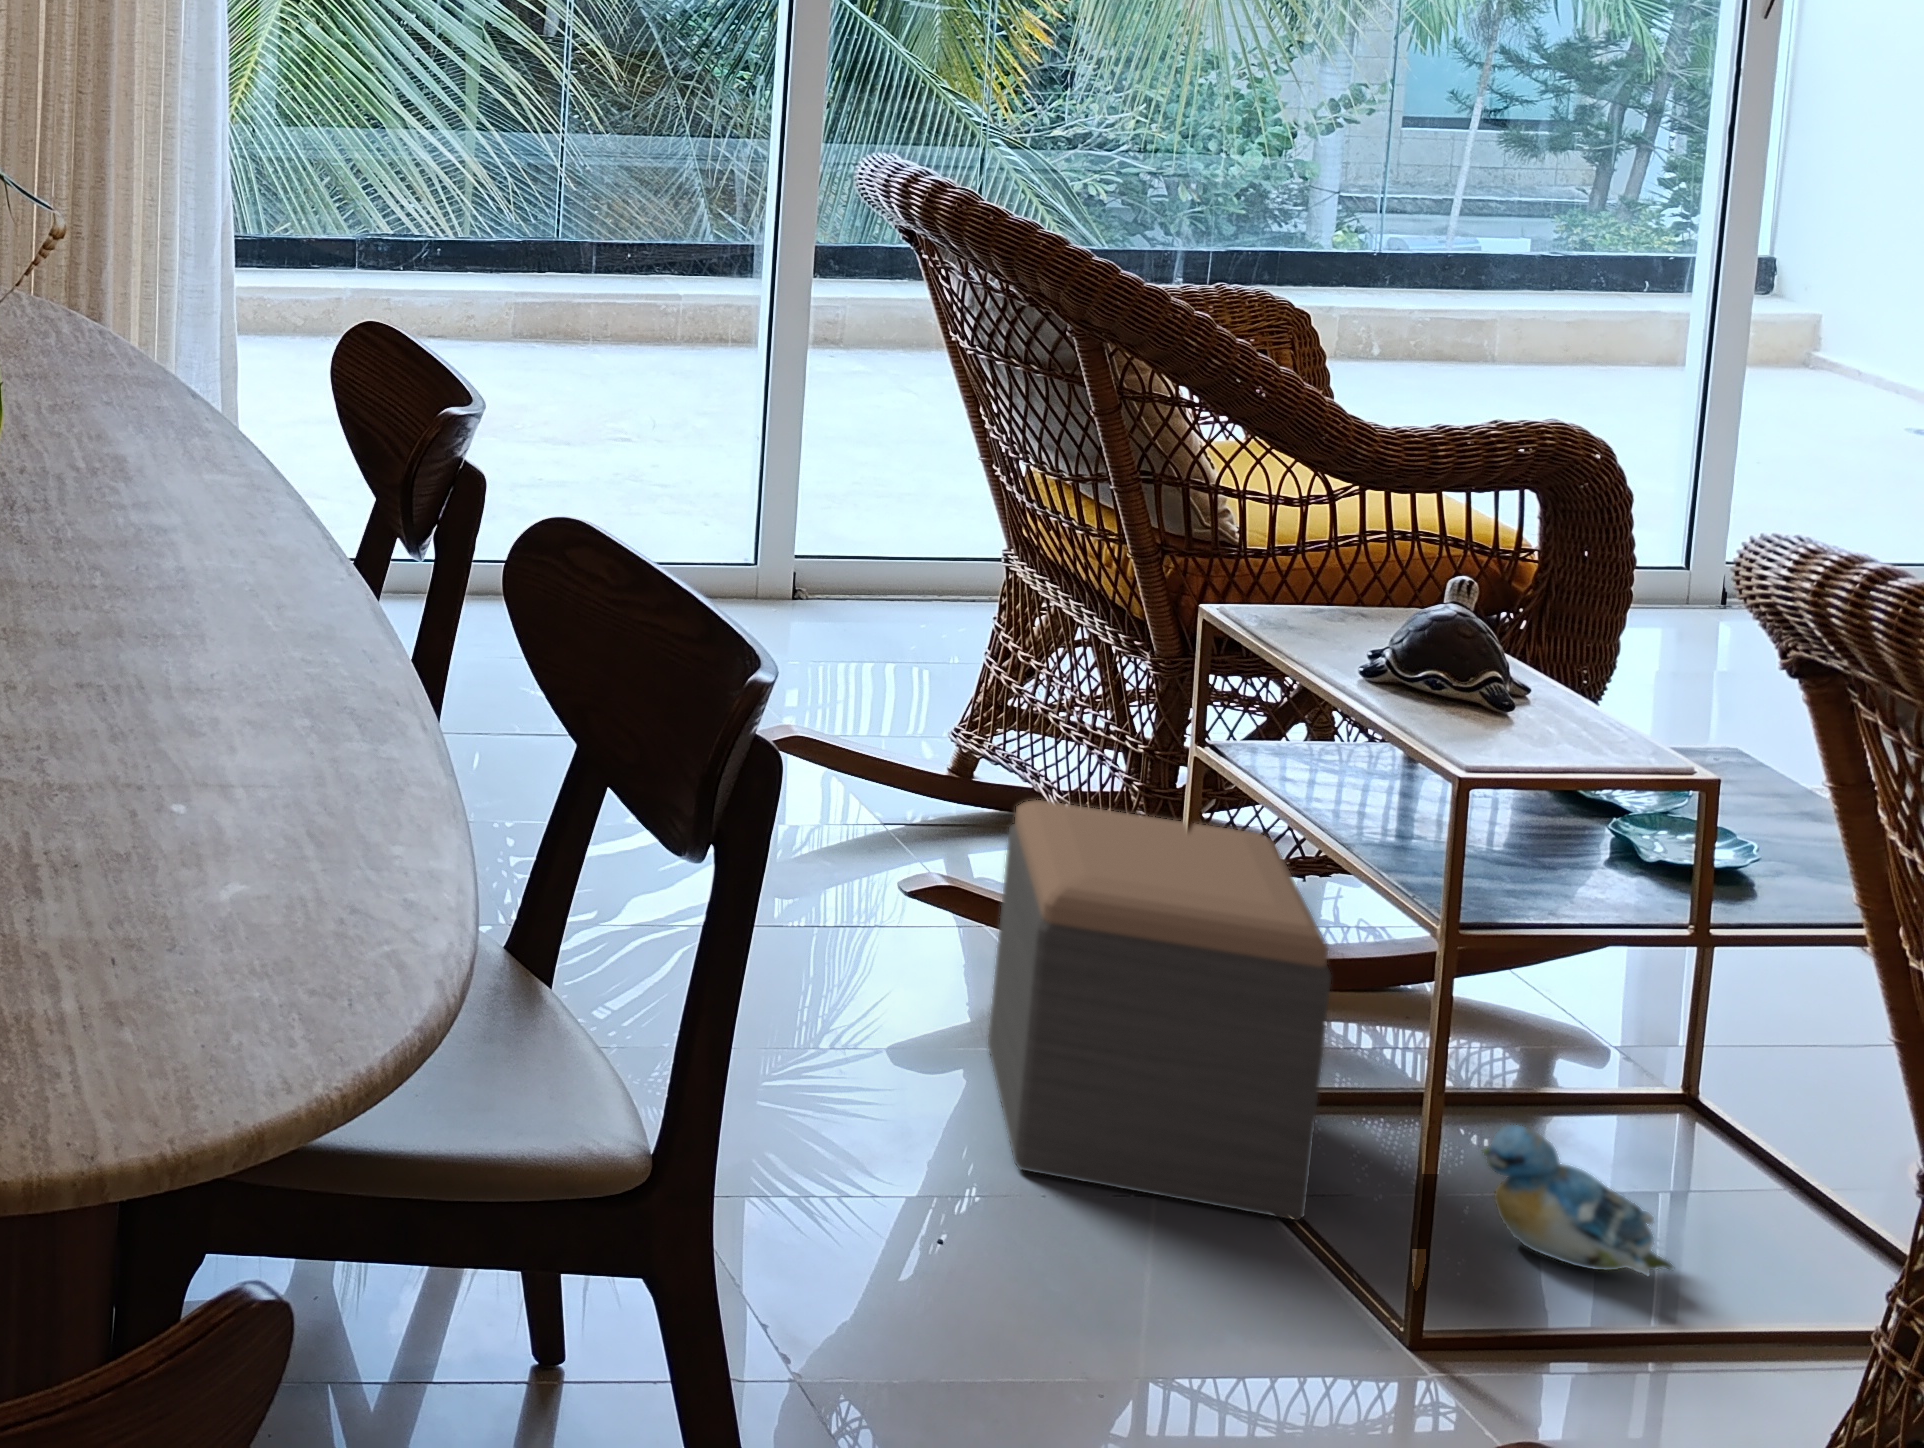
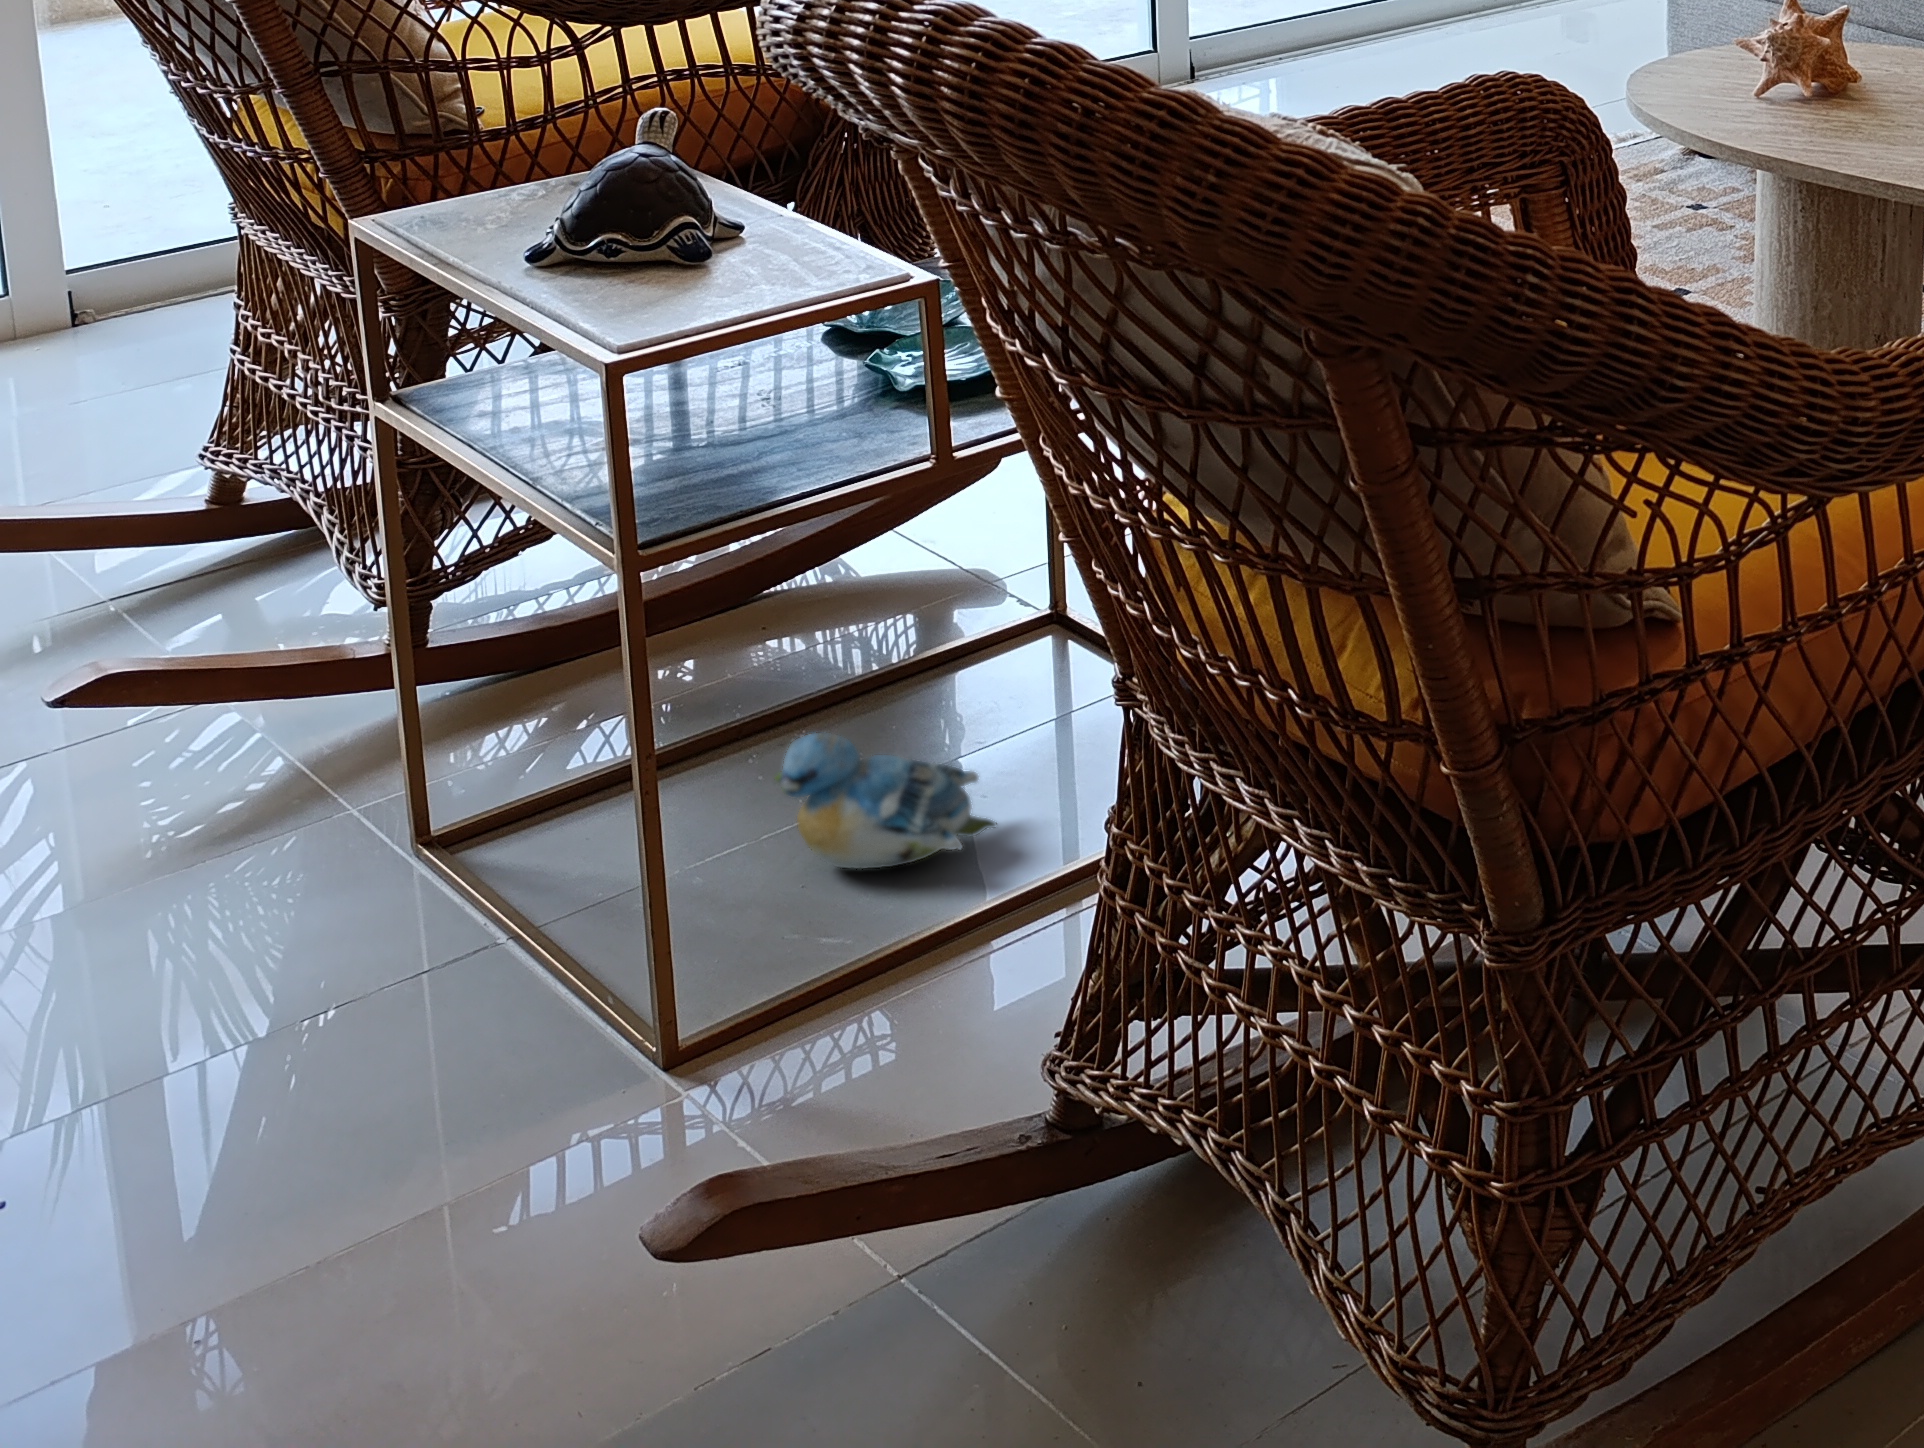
footstool: present [988,800,1331,1220] -> none [103,488,561,1052]

